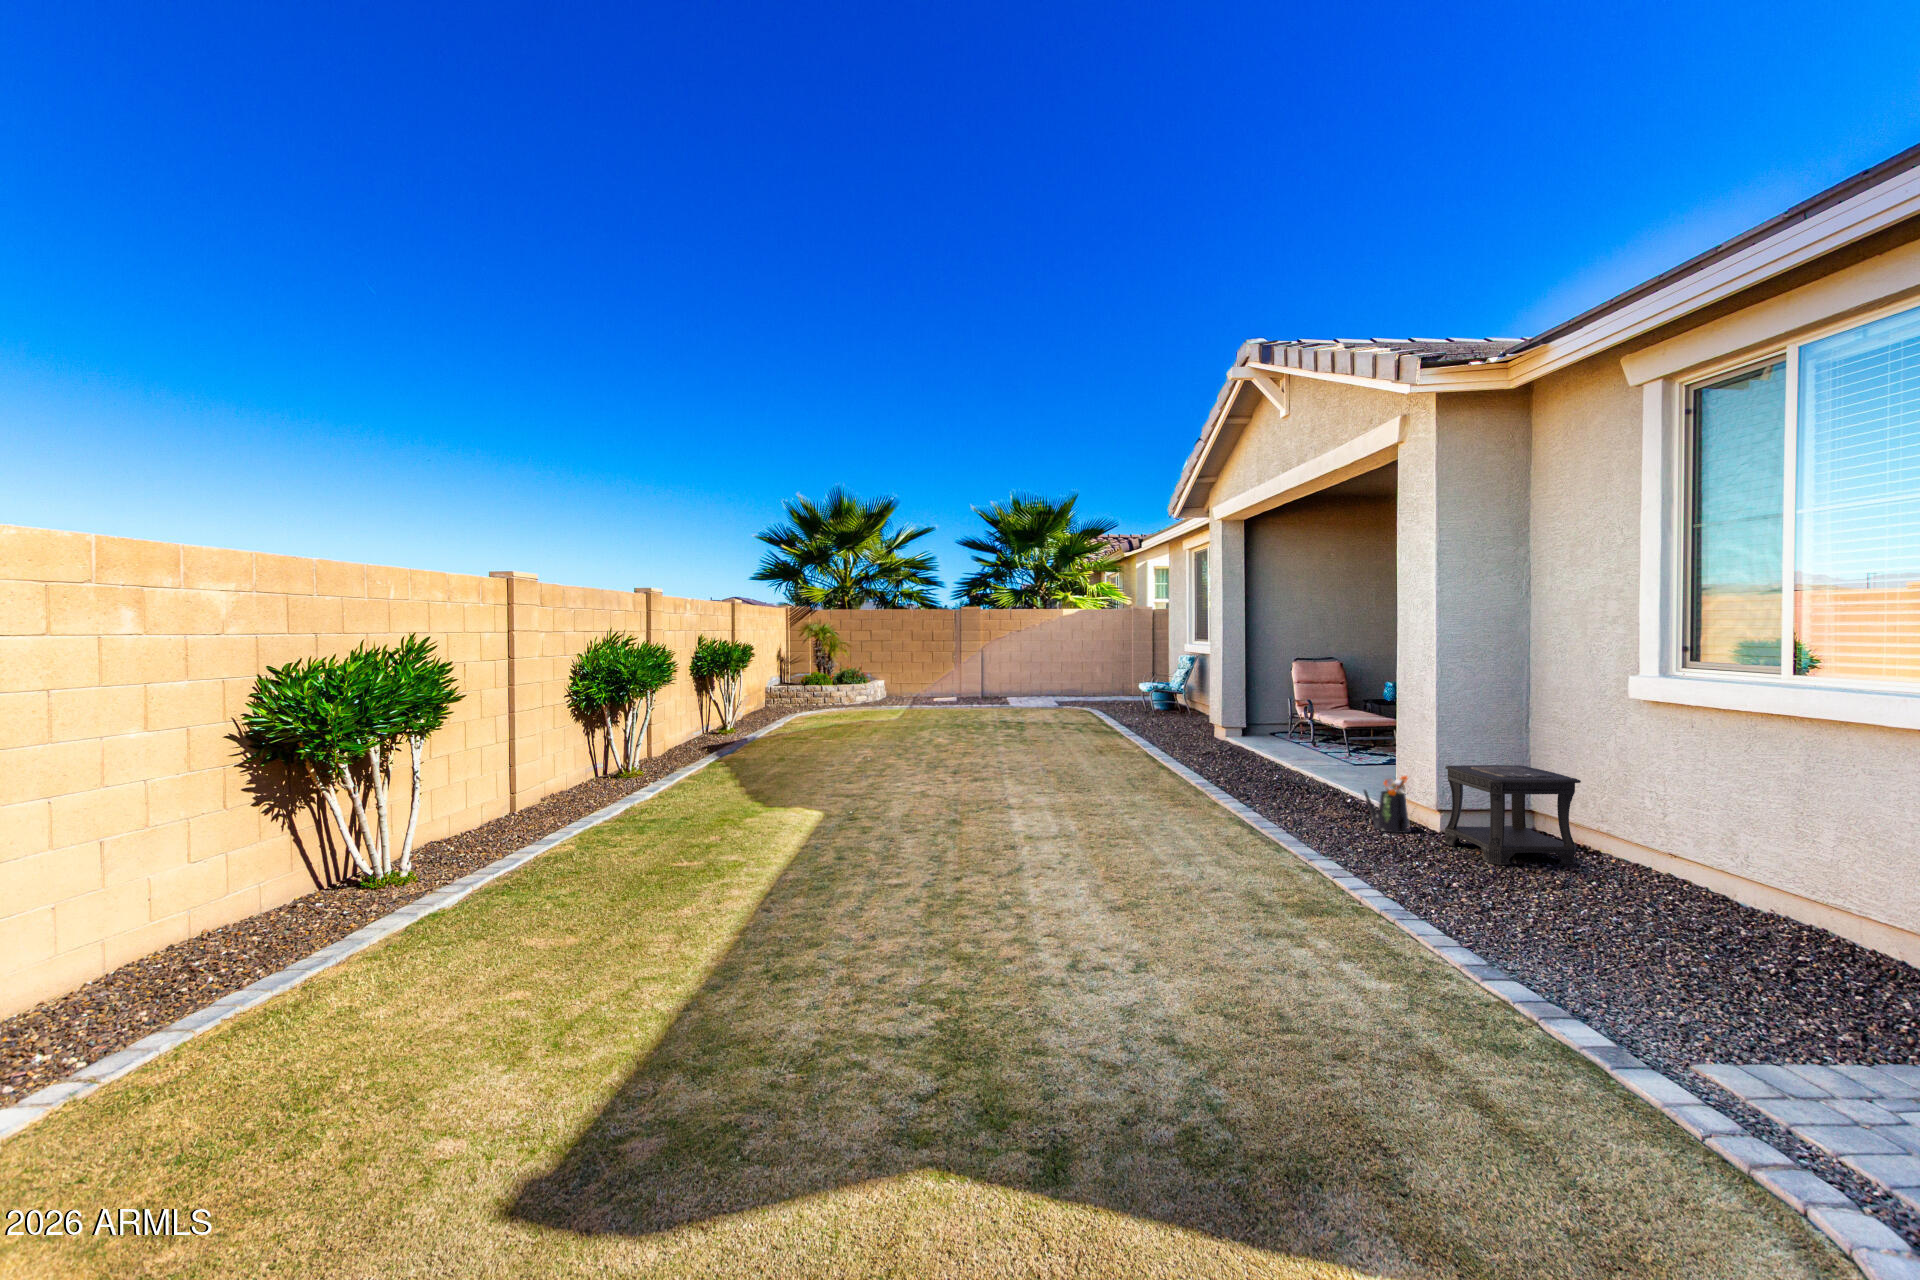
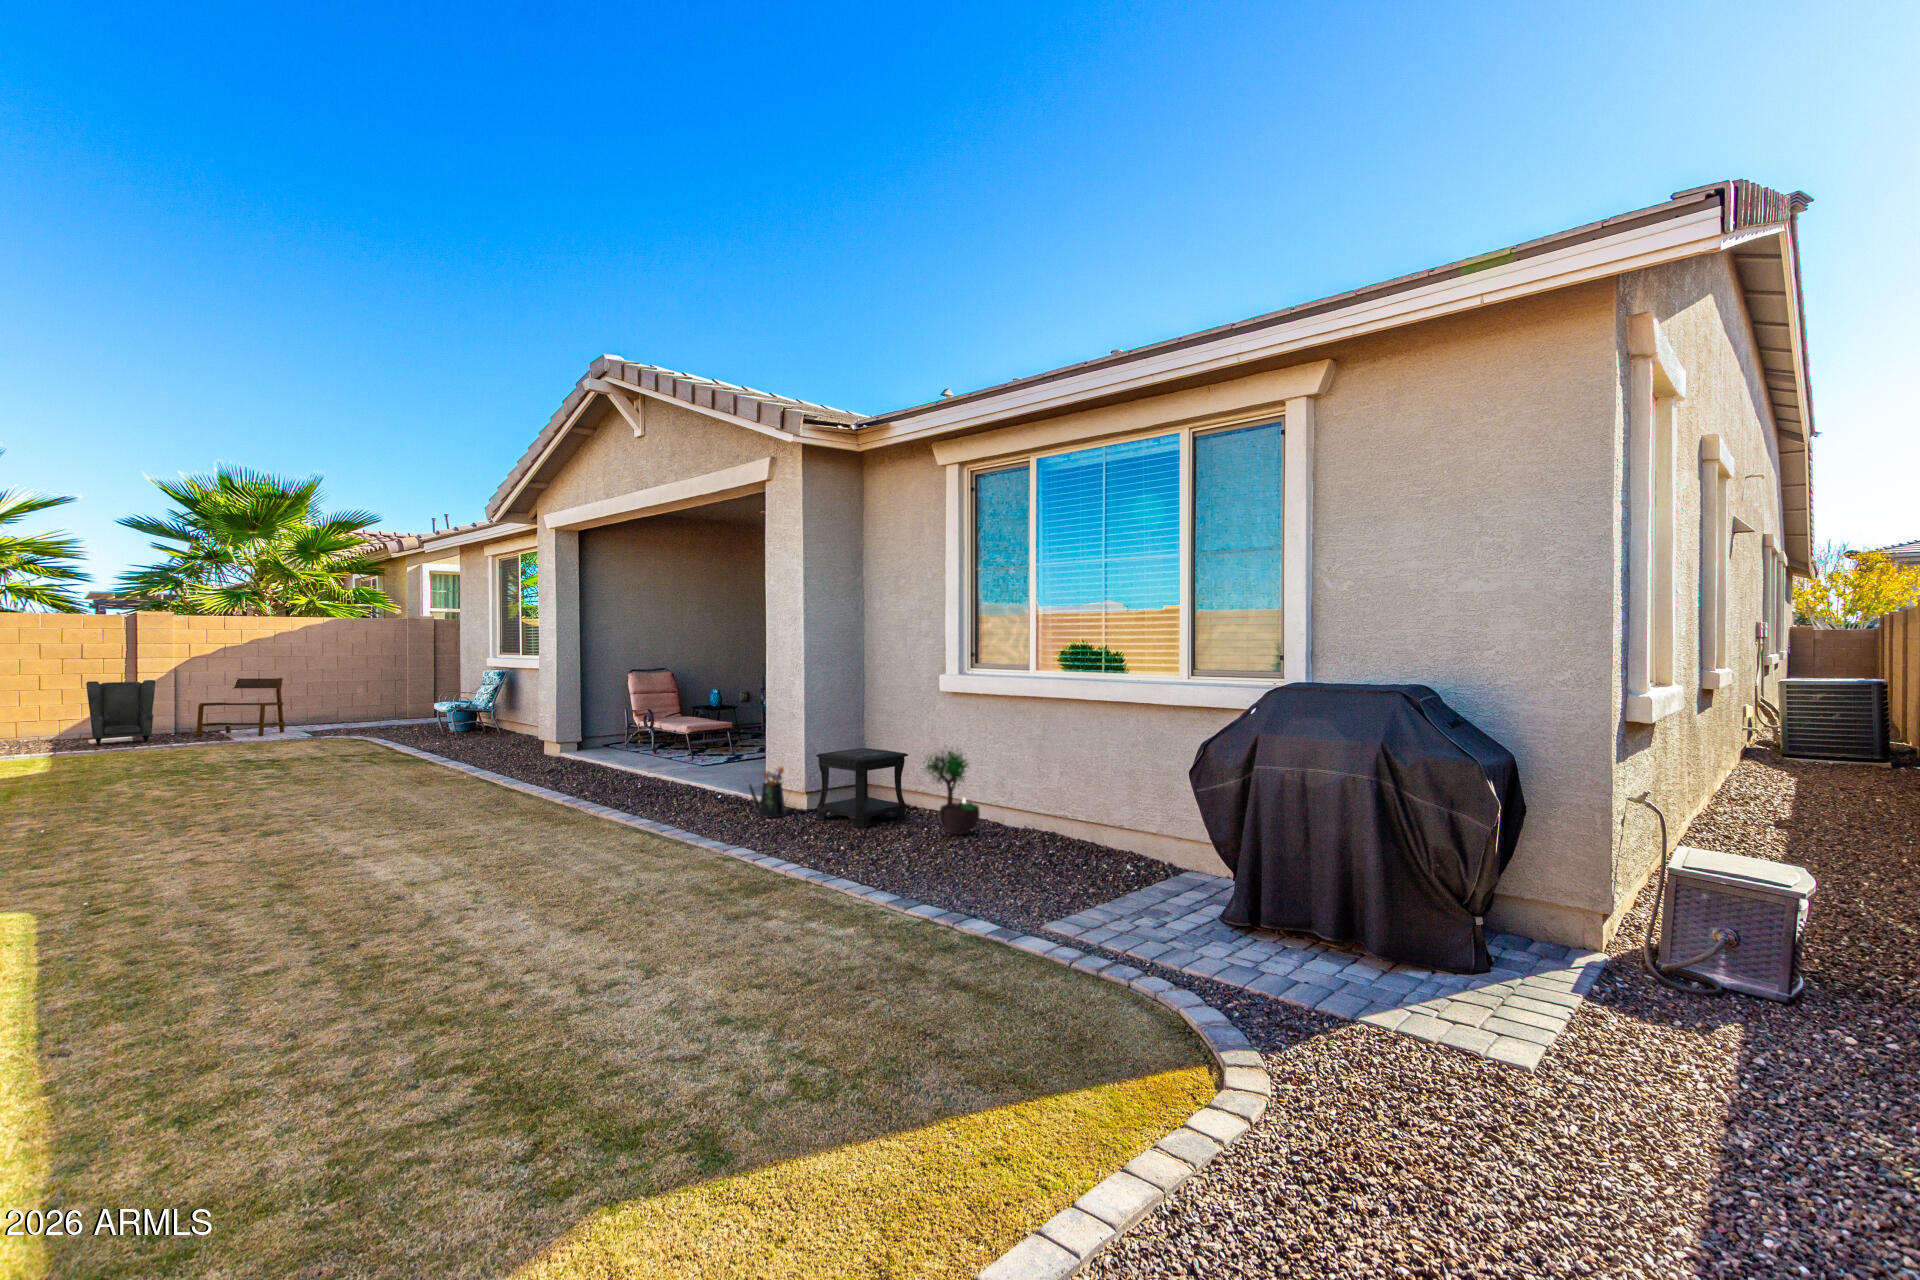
armchair: none [939,656,973,700] -> present [86,680,155,745]
bench: none [995,656,1046,701] -> present [196,678,285,737]
potted tree: none [1578,768,1688,904] -> present [923,746,980,835]

